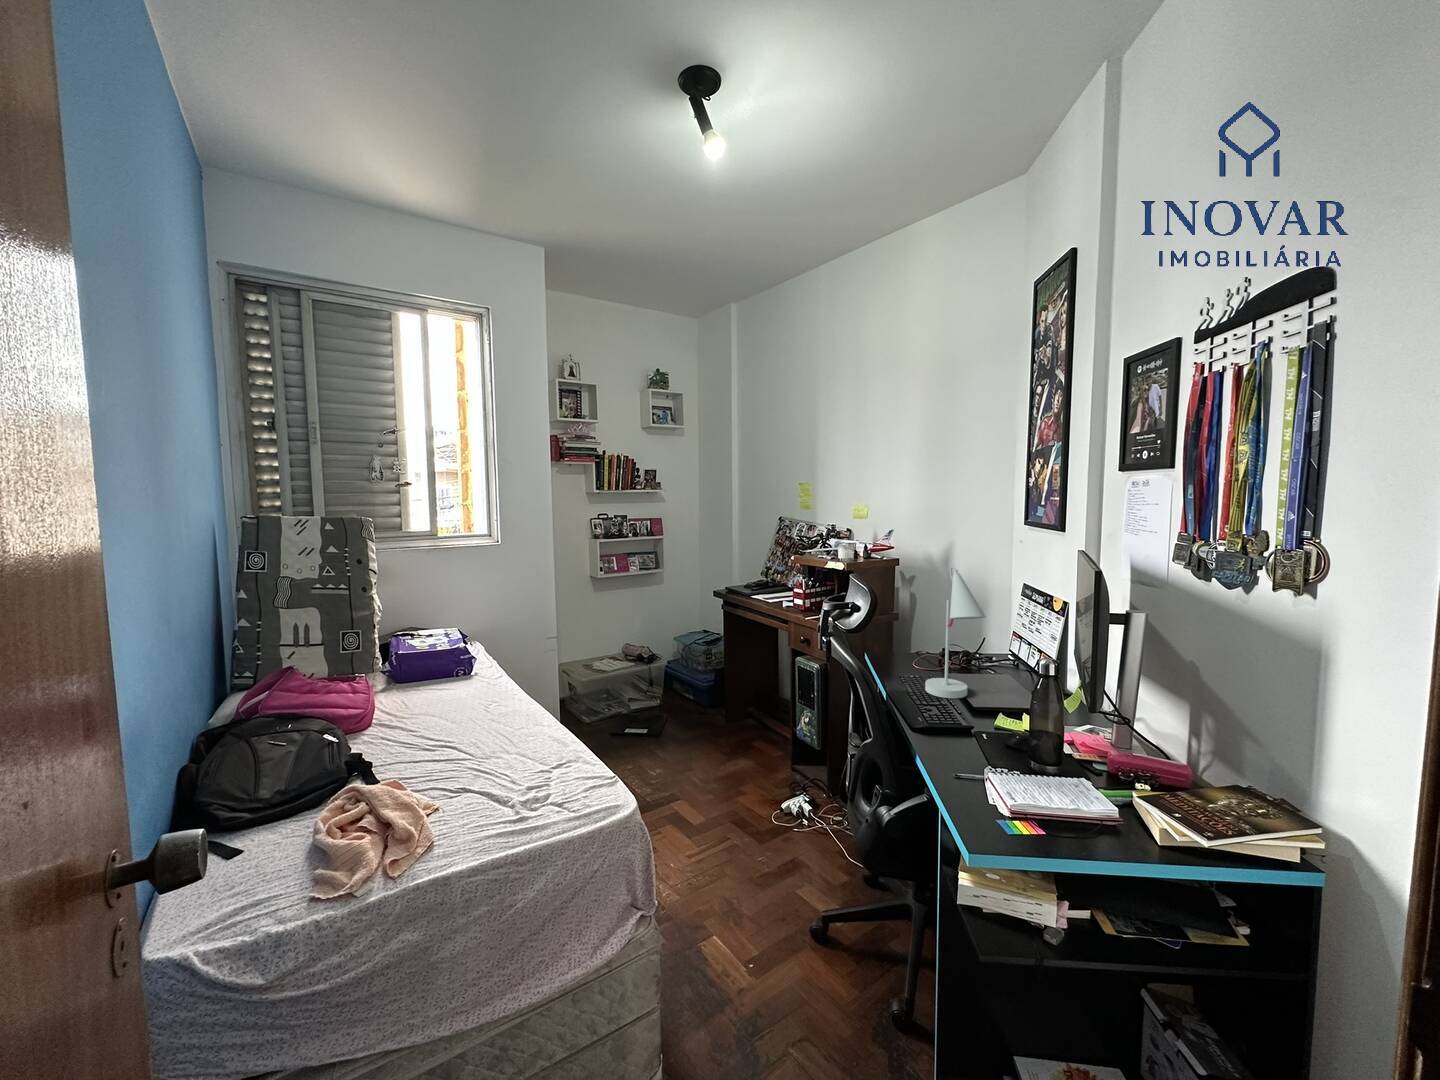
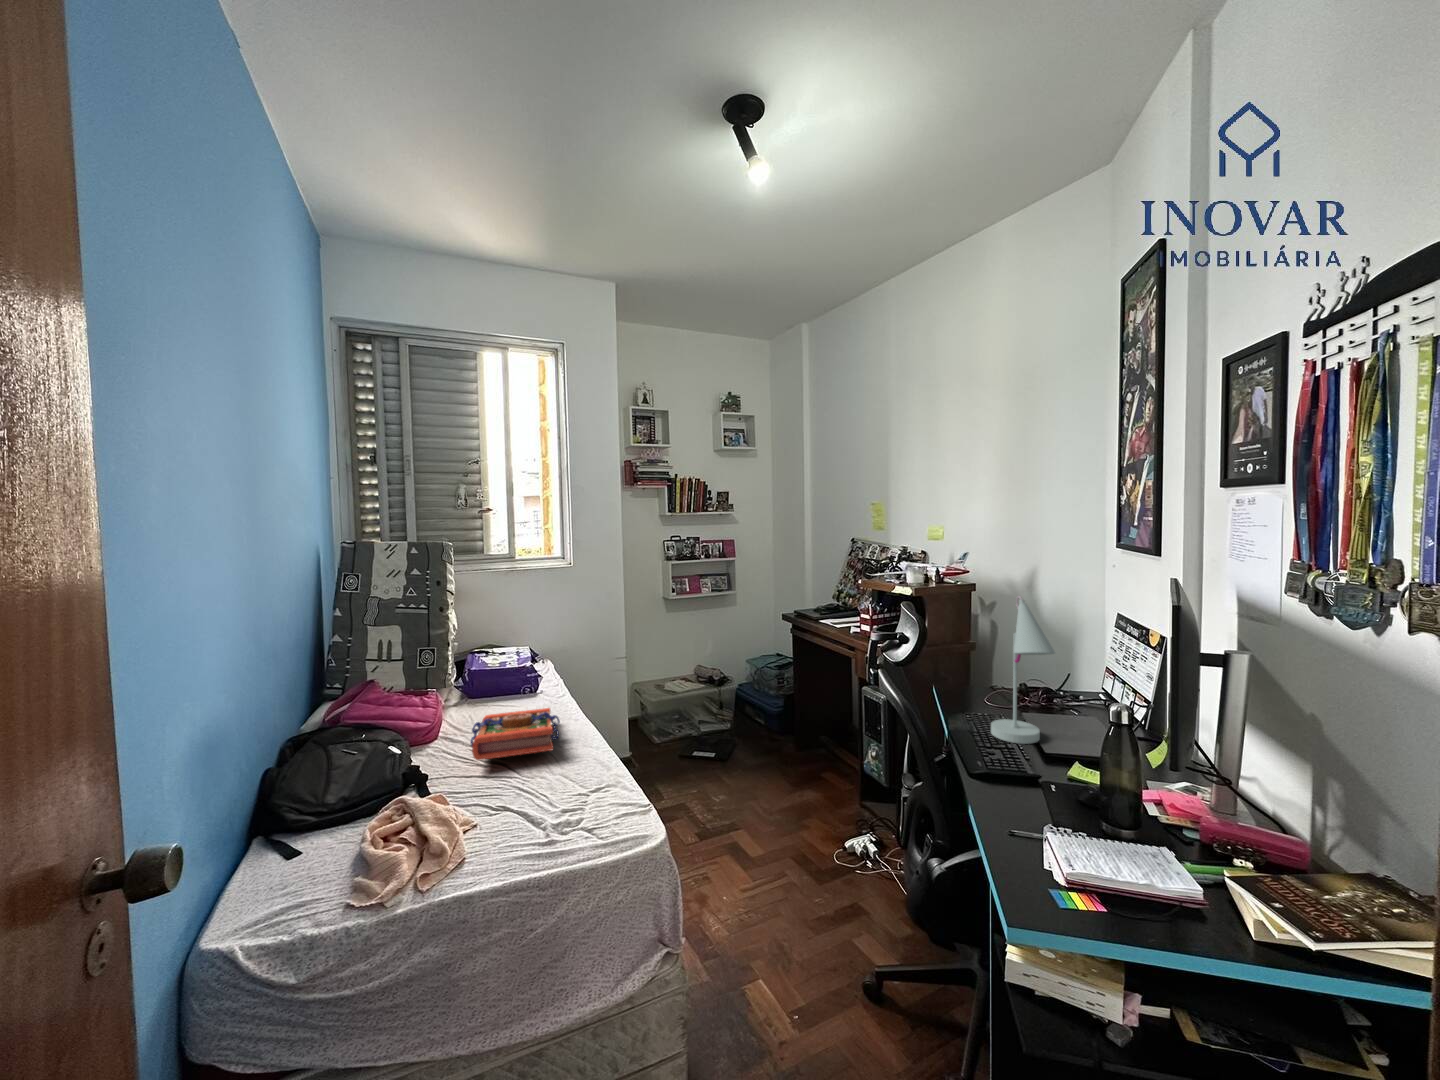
book: none [413,687,509,744] -> present [471,708,560,760]

